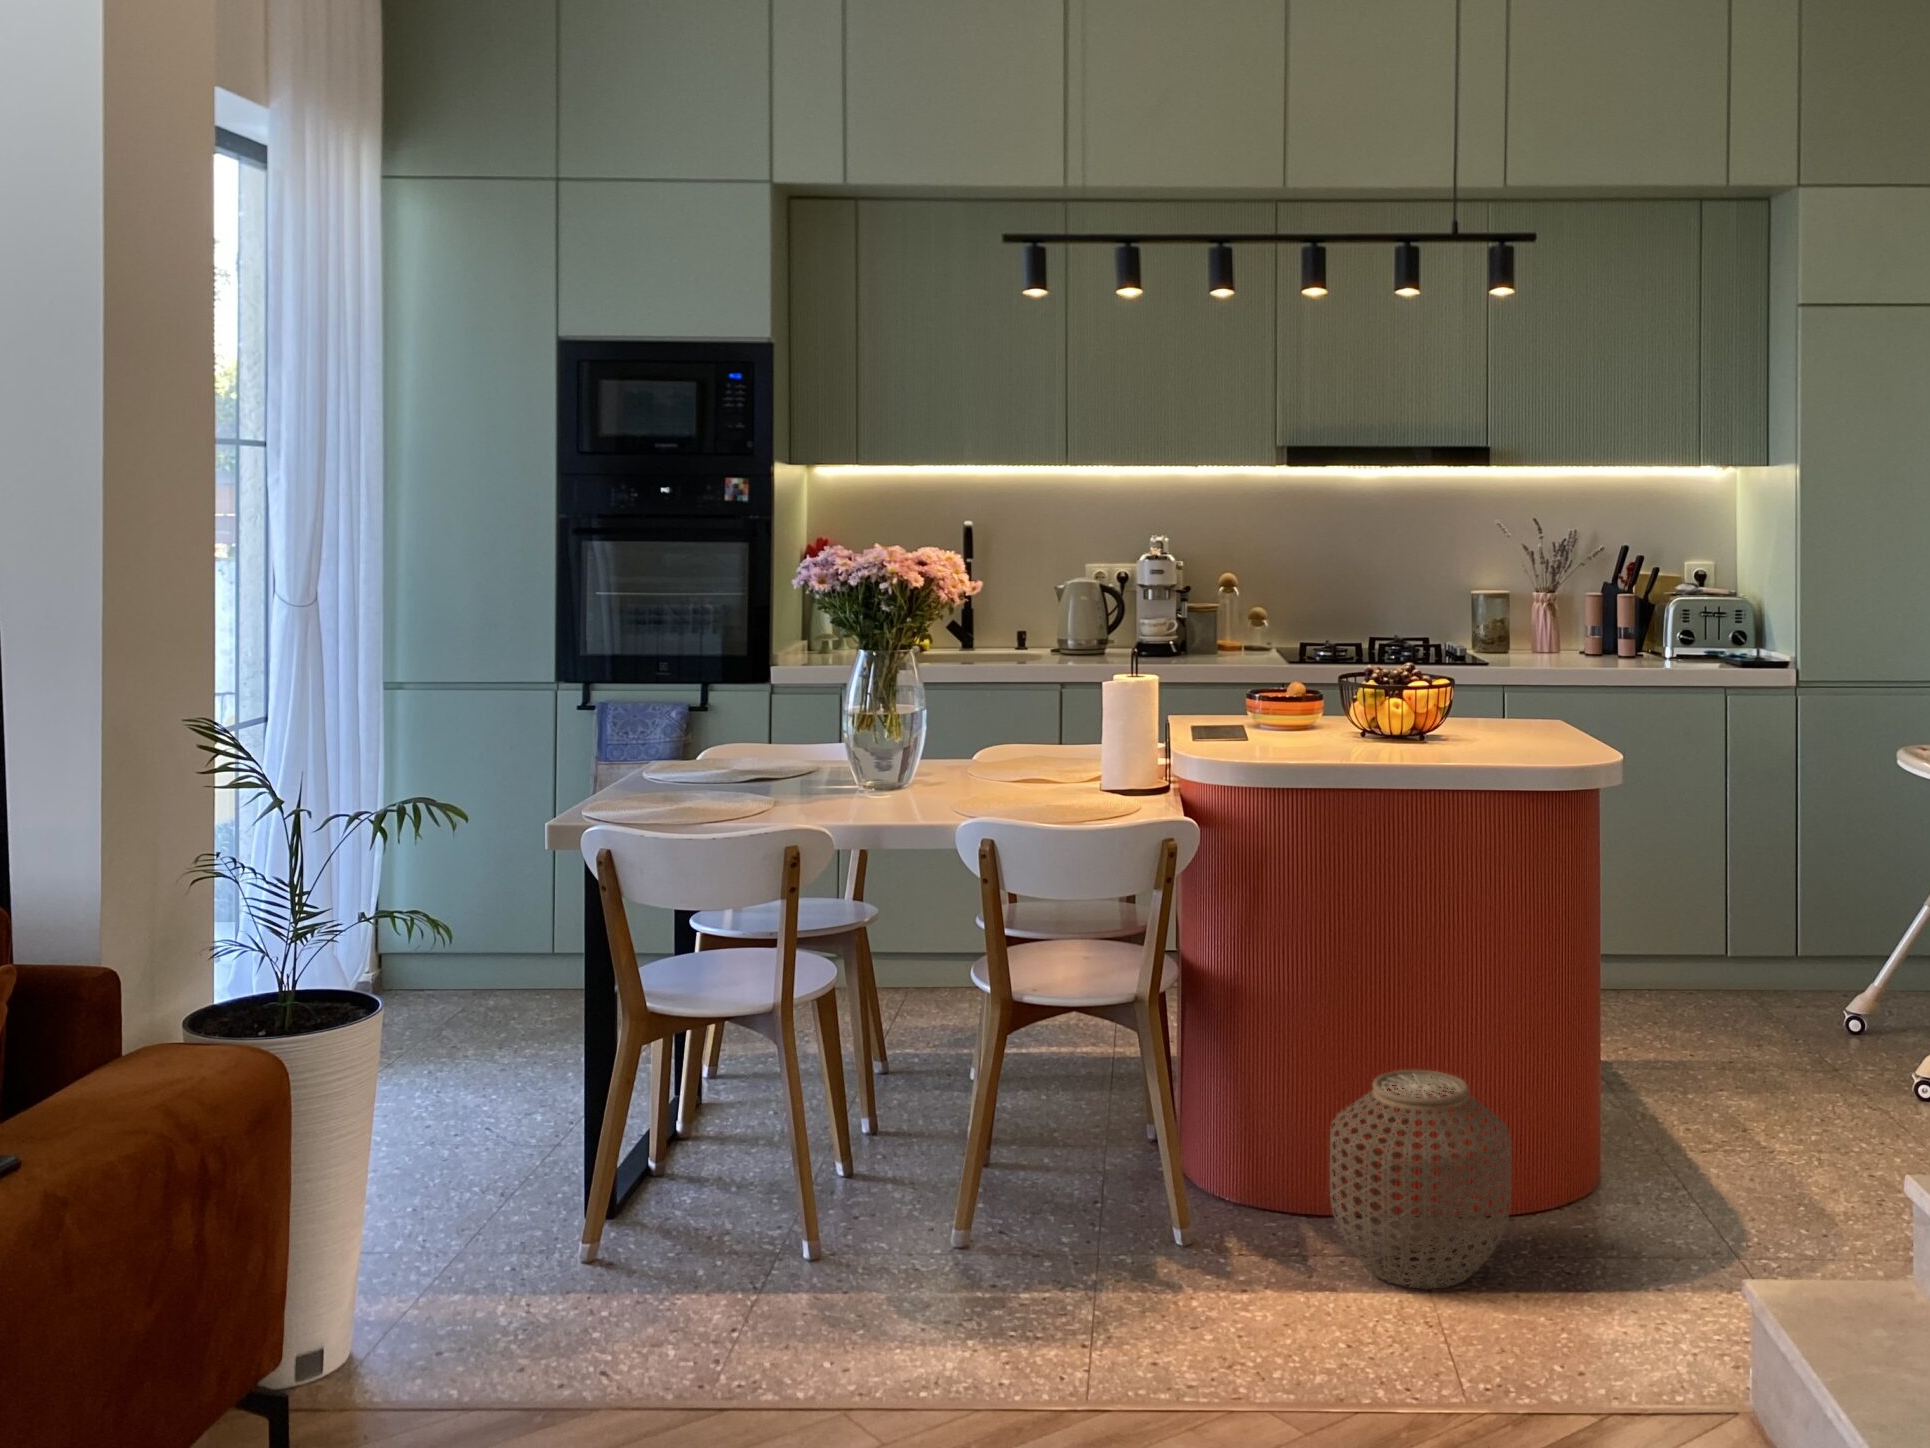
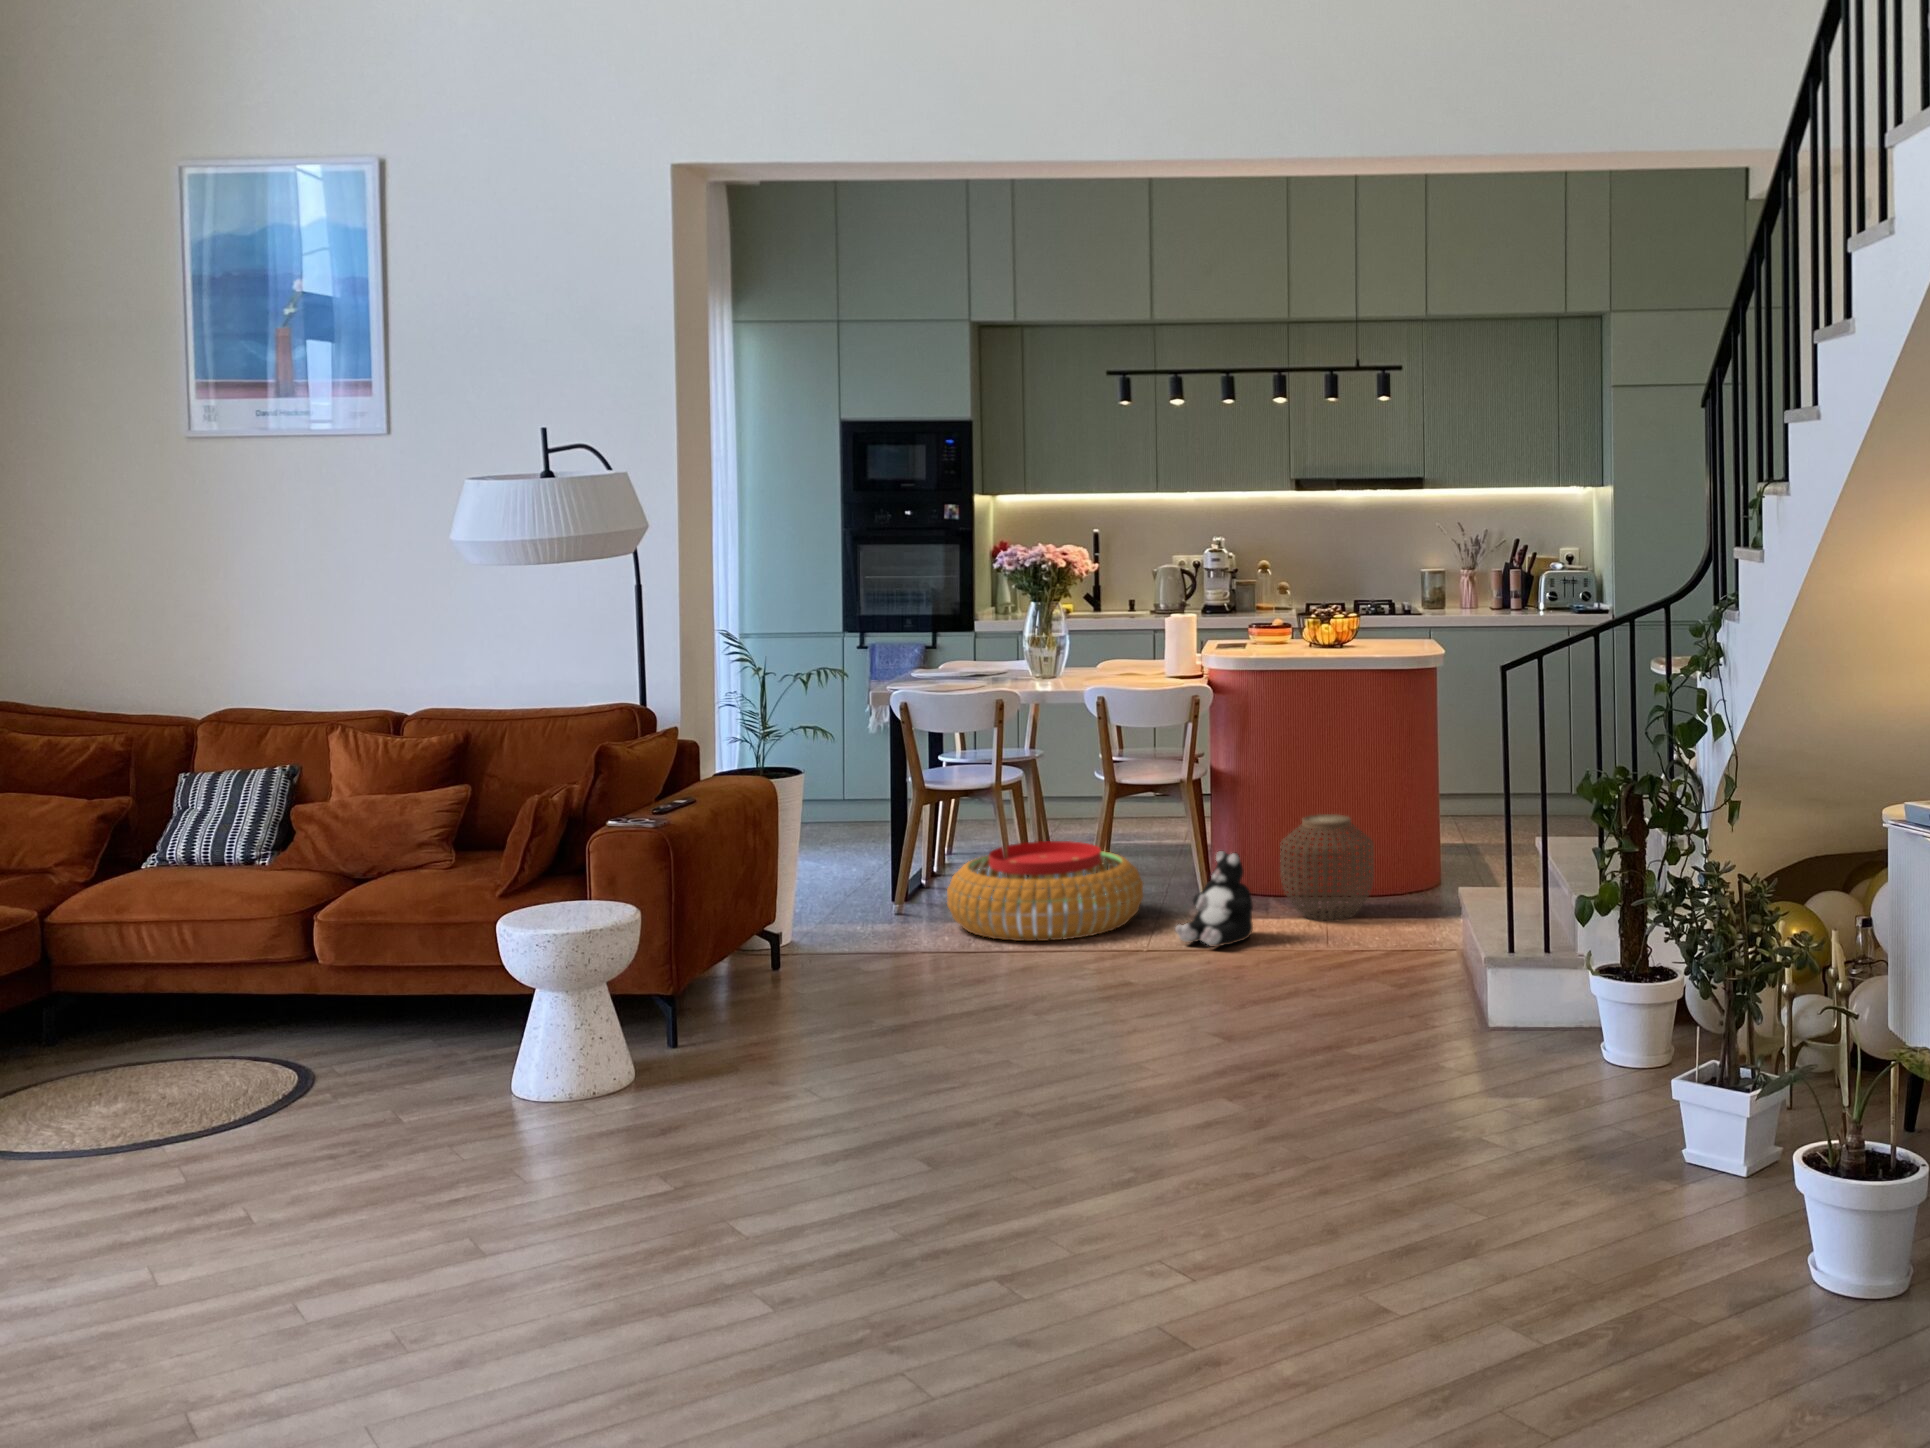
pouf: none [679,1110,1065,1353] -> present [947,841,1143,941]
plush toy: none [1138,1170,1297,1388] -> present [1175,851,1253,946]

